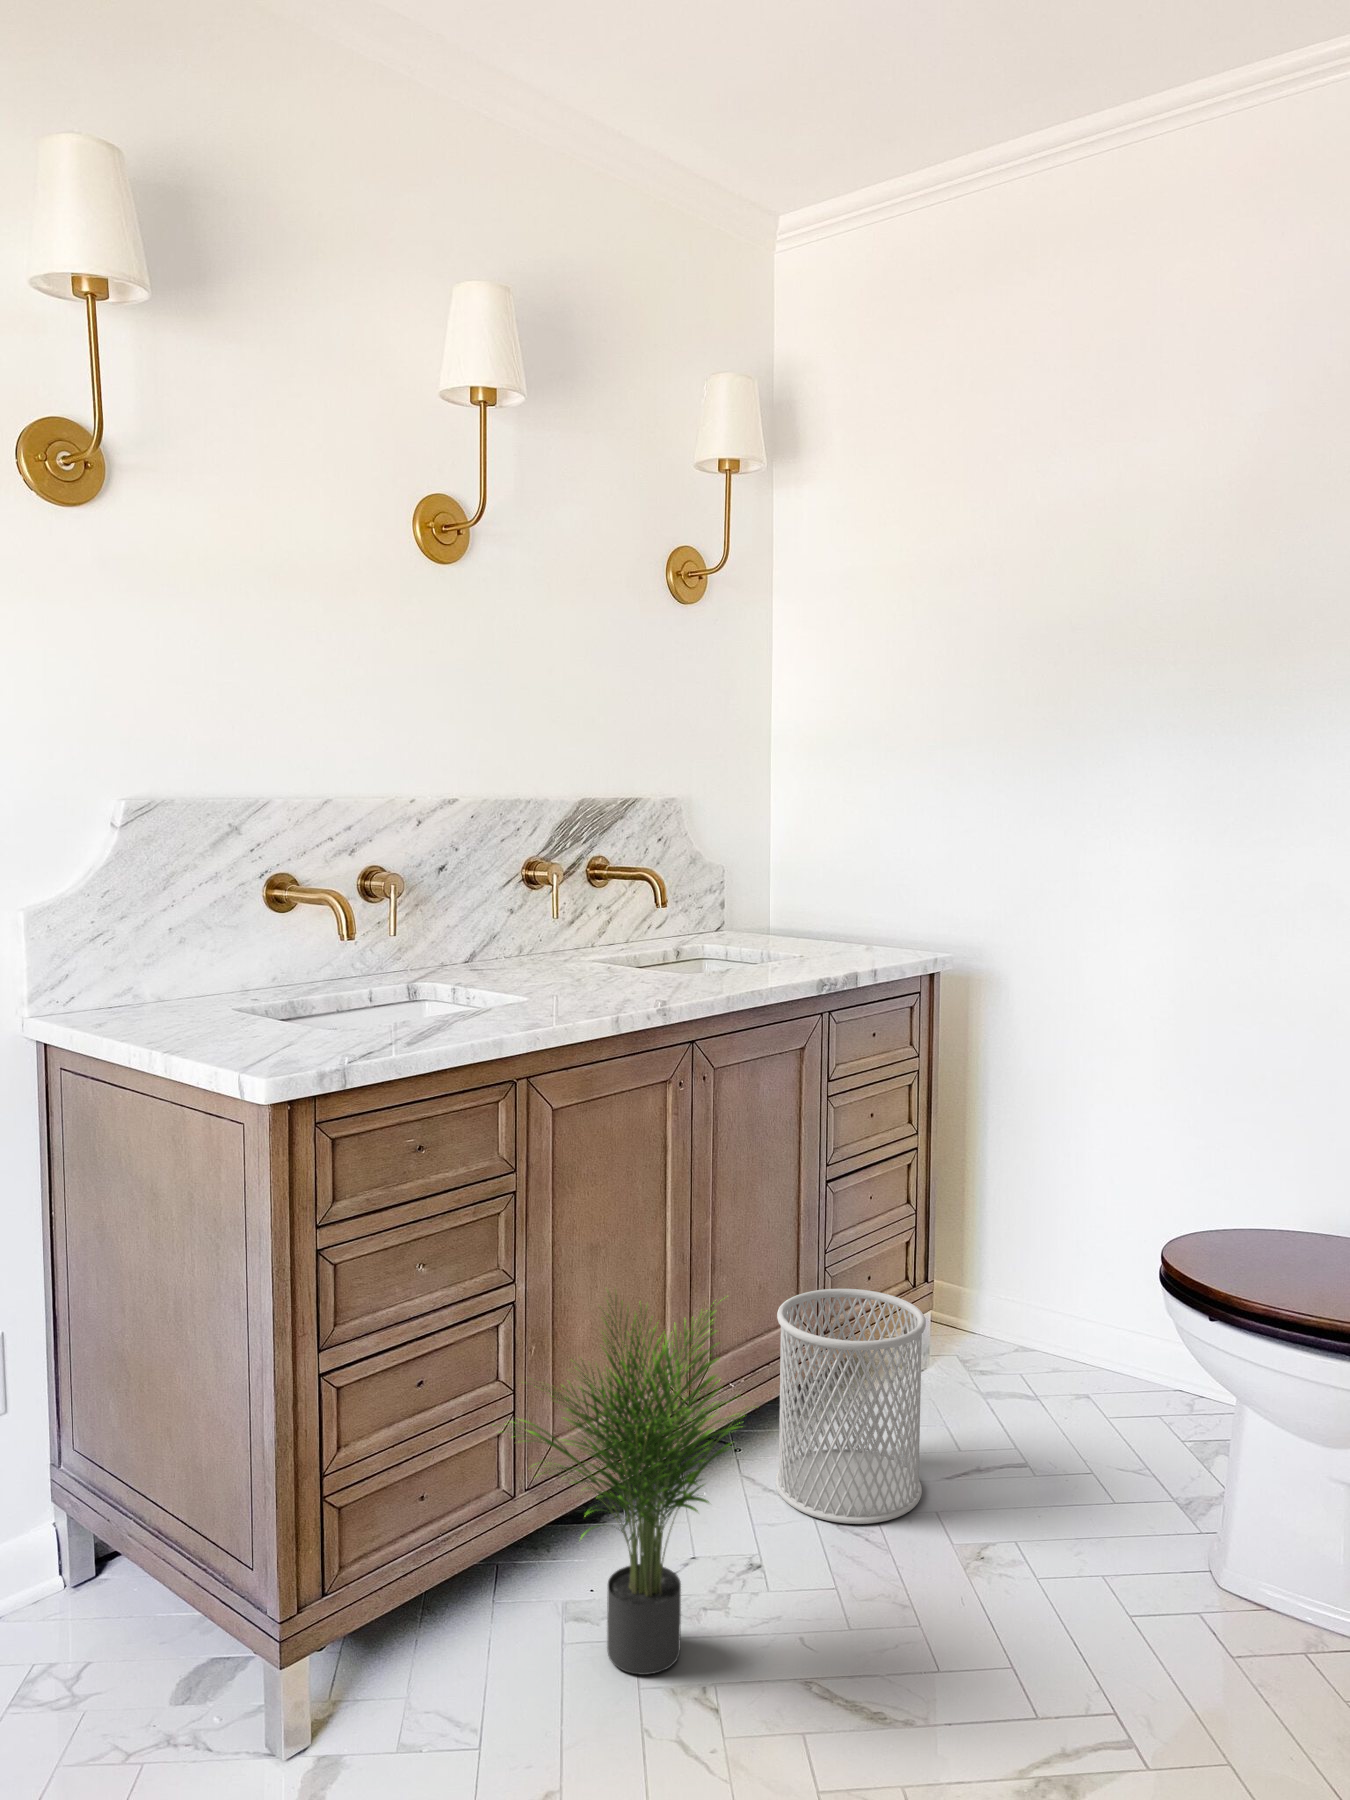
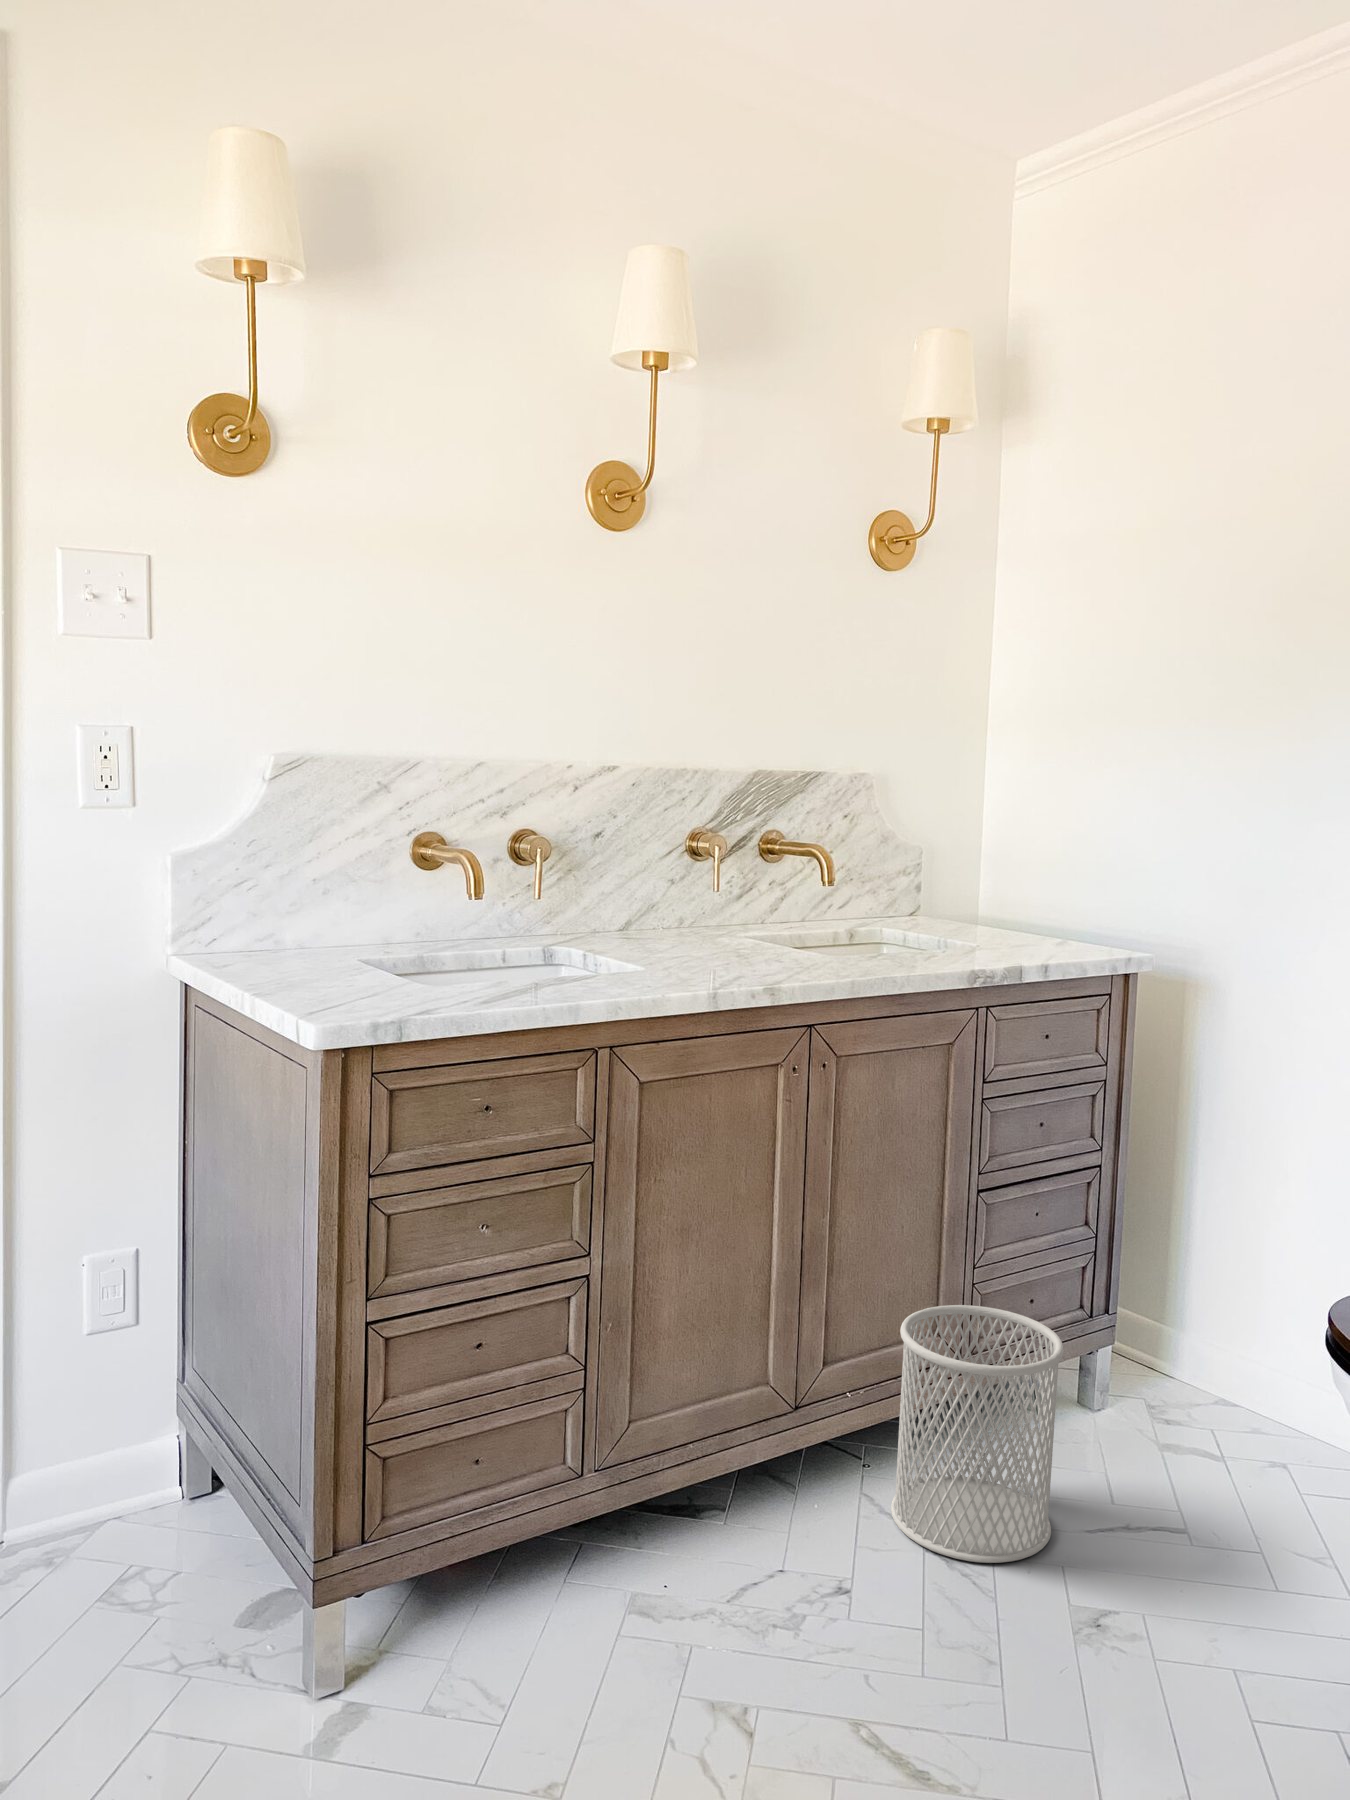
potted plant: present [523,1294,737,1675] -> none [546,1271,830,1680]

